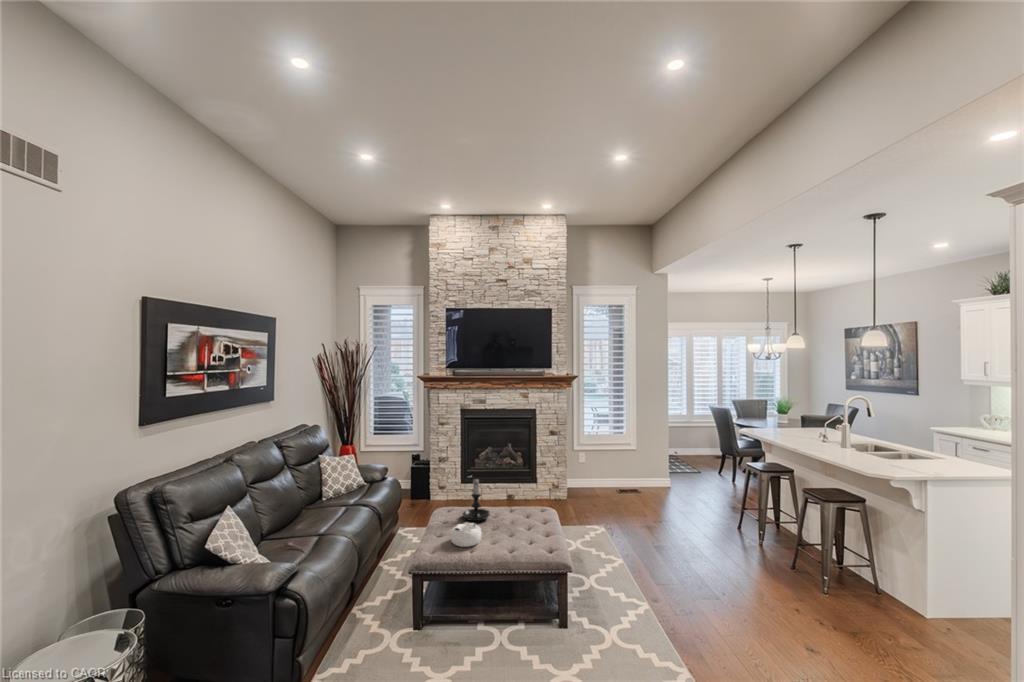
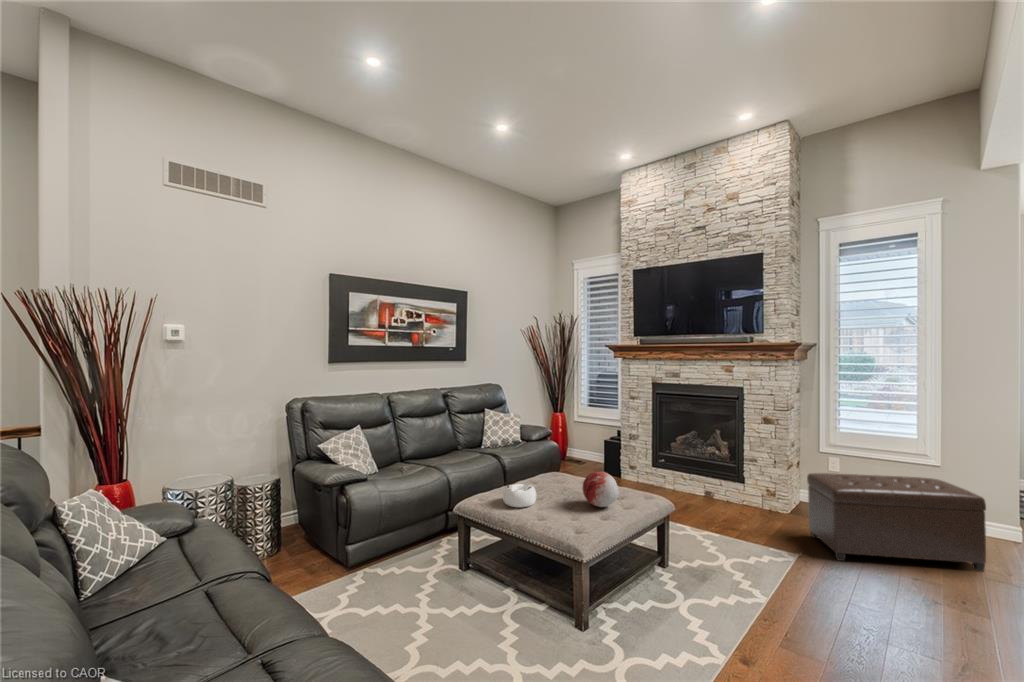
ottoman: none [594,459,680,524] -> present [807,473,986,571]
candle holder: present [463,479,490,521] -> none [549,442,582,490]
decorative orb: none [509,497,538,527] -> present [583,471,619,507]

